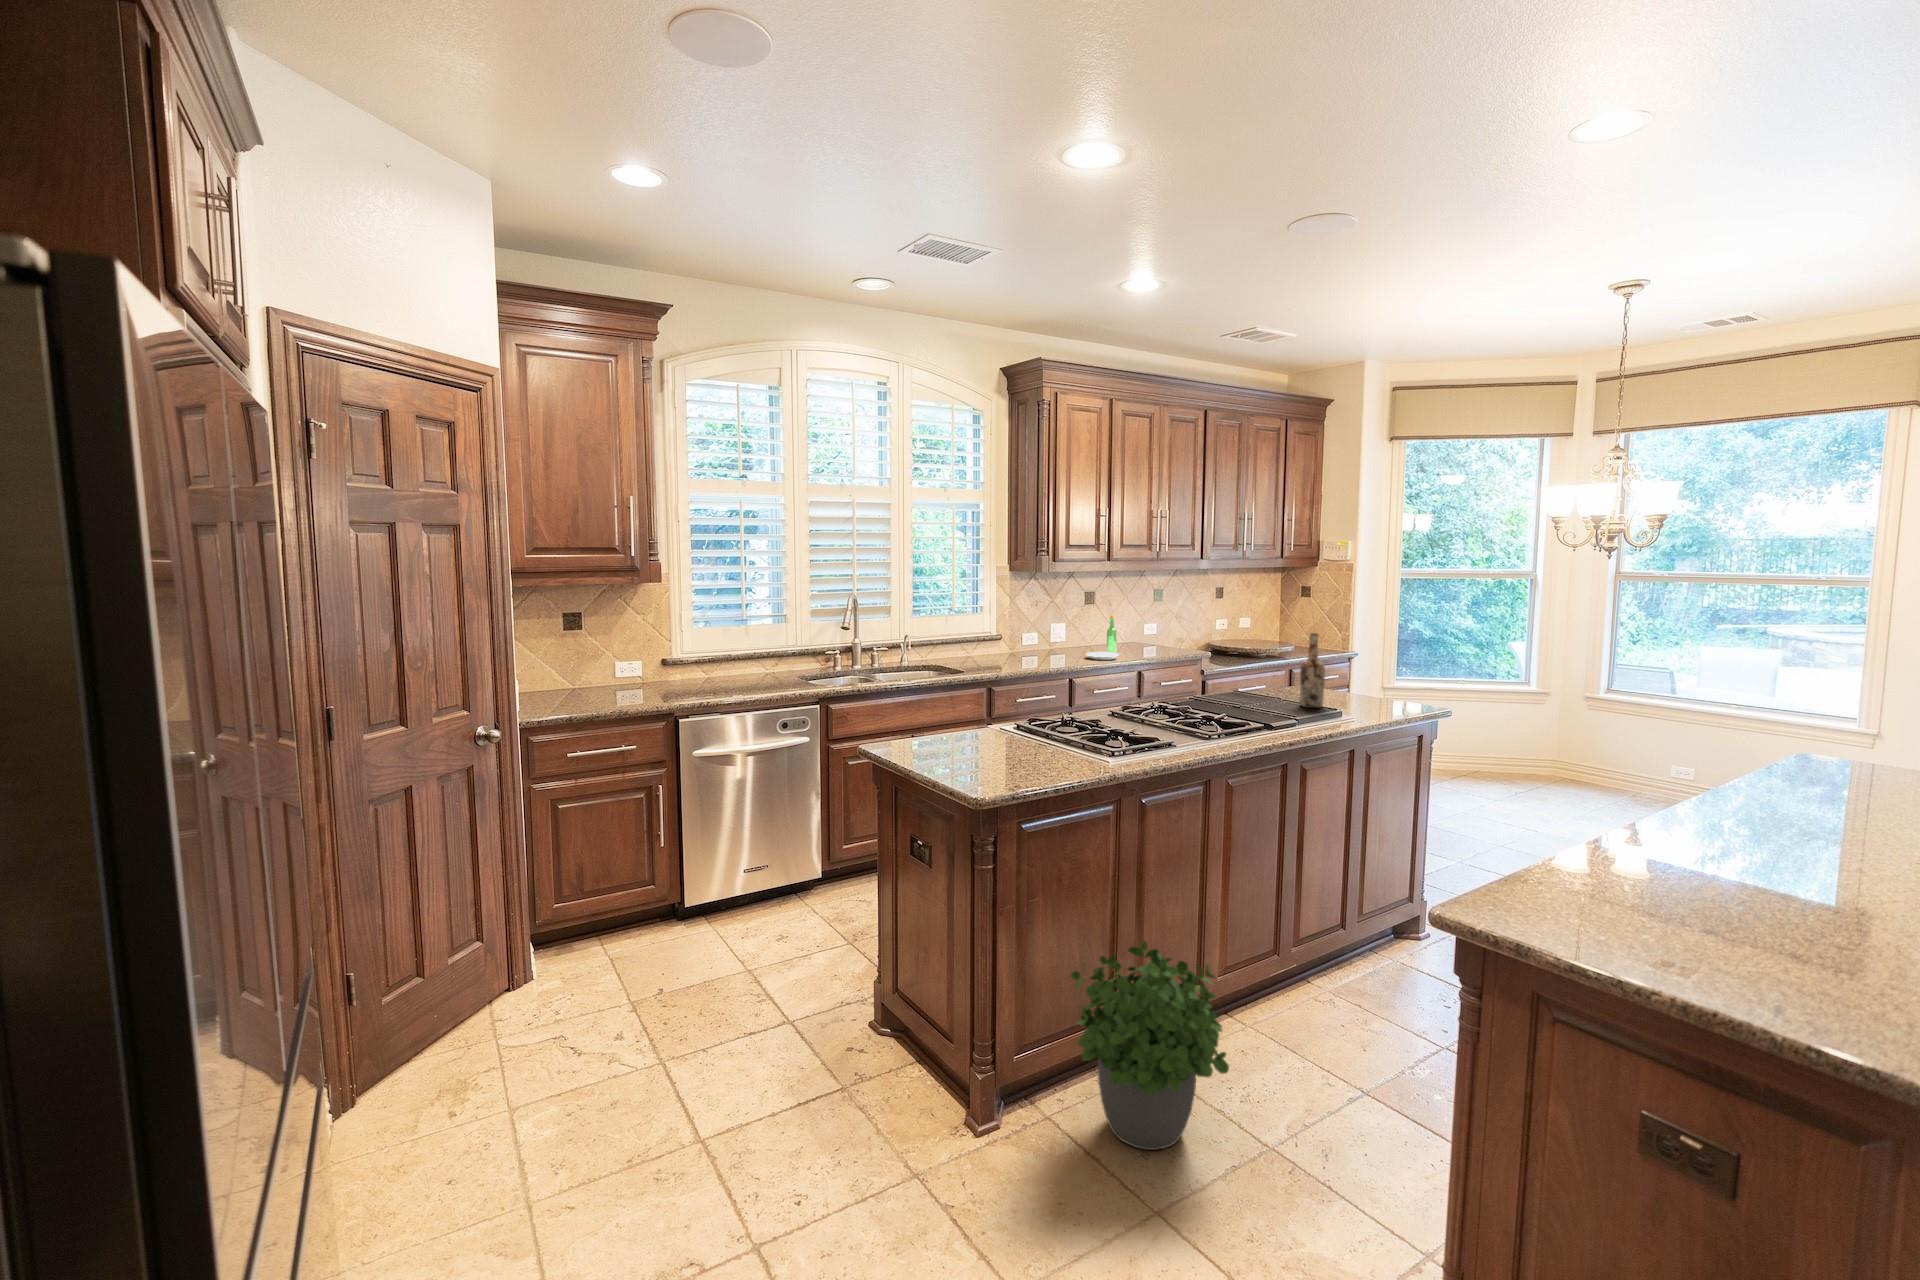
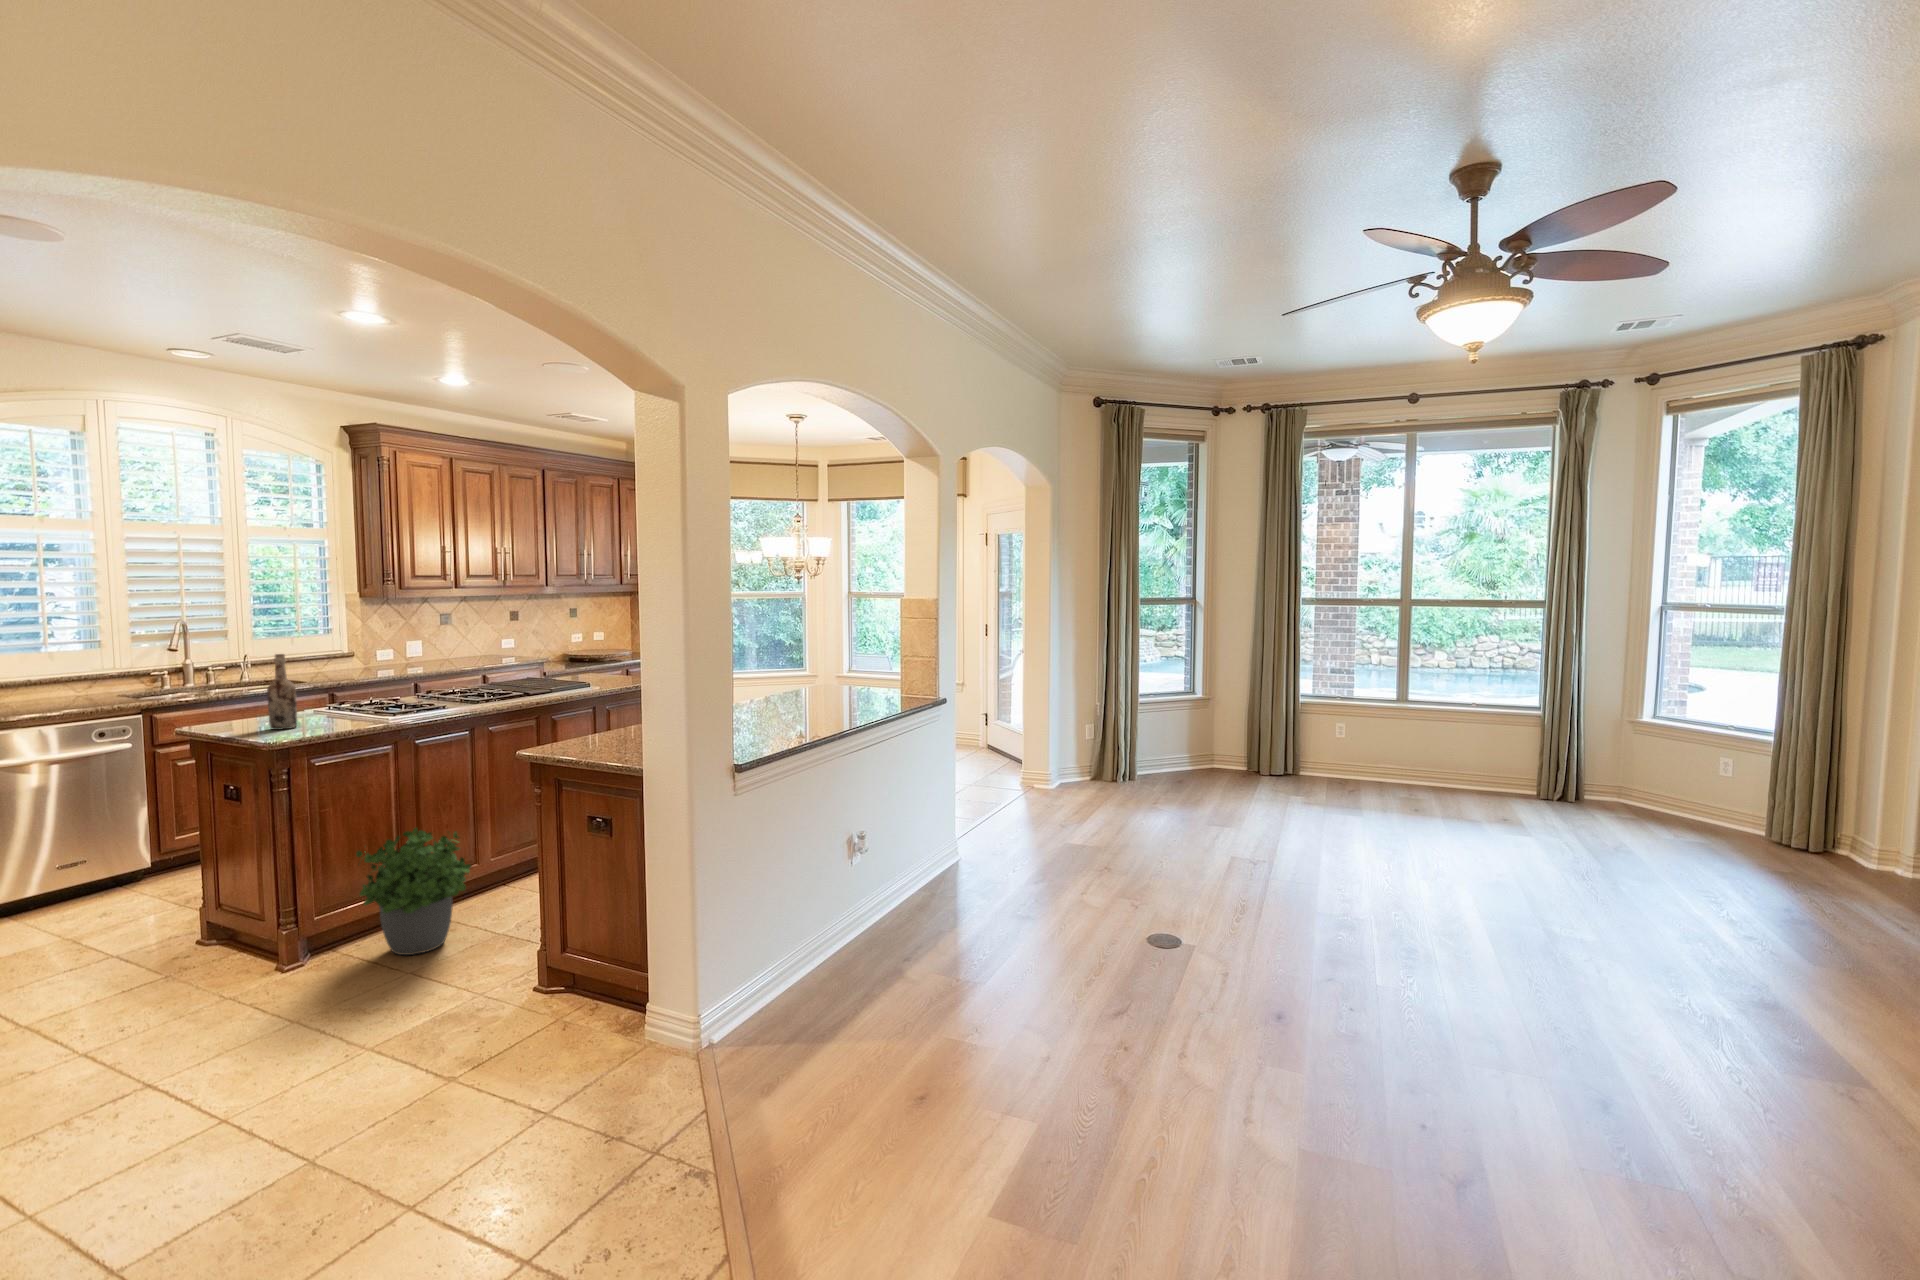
plate: present [1086,615,1119,660] -> none [442,633,473,670]
wine bottle: present [1299,633,1325,708] -> present [267,654,297,730]

